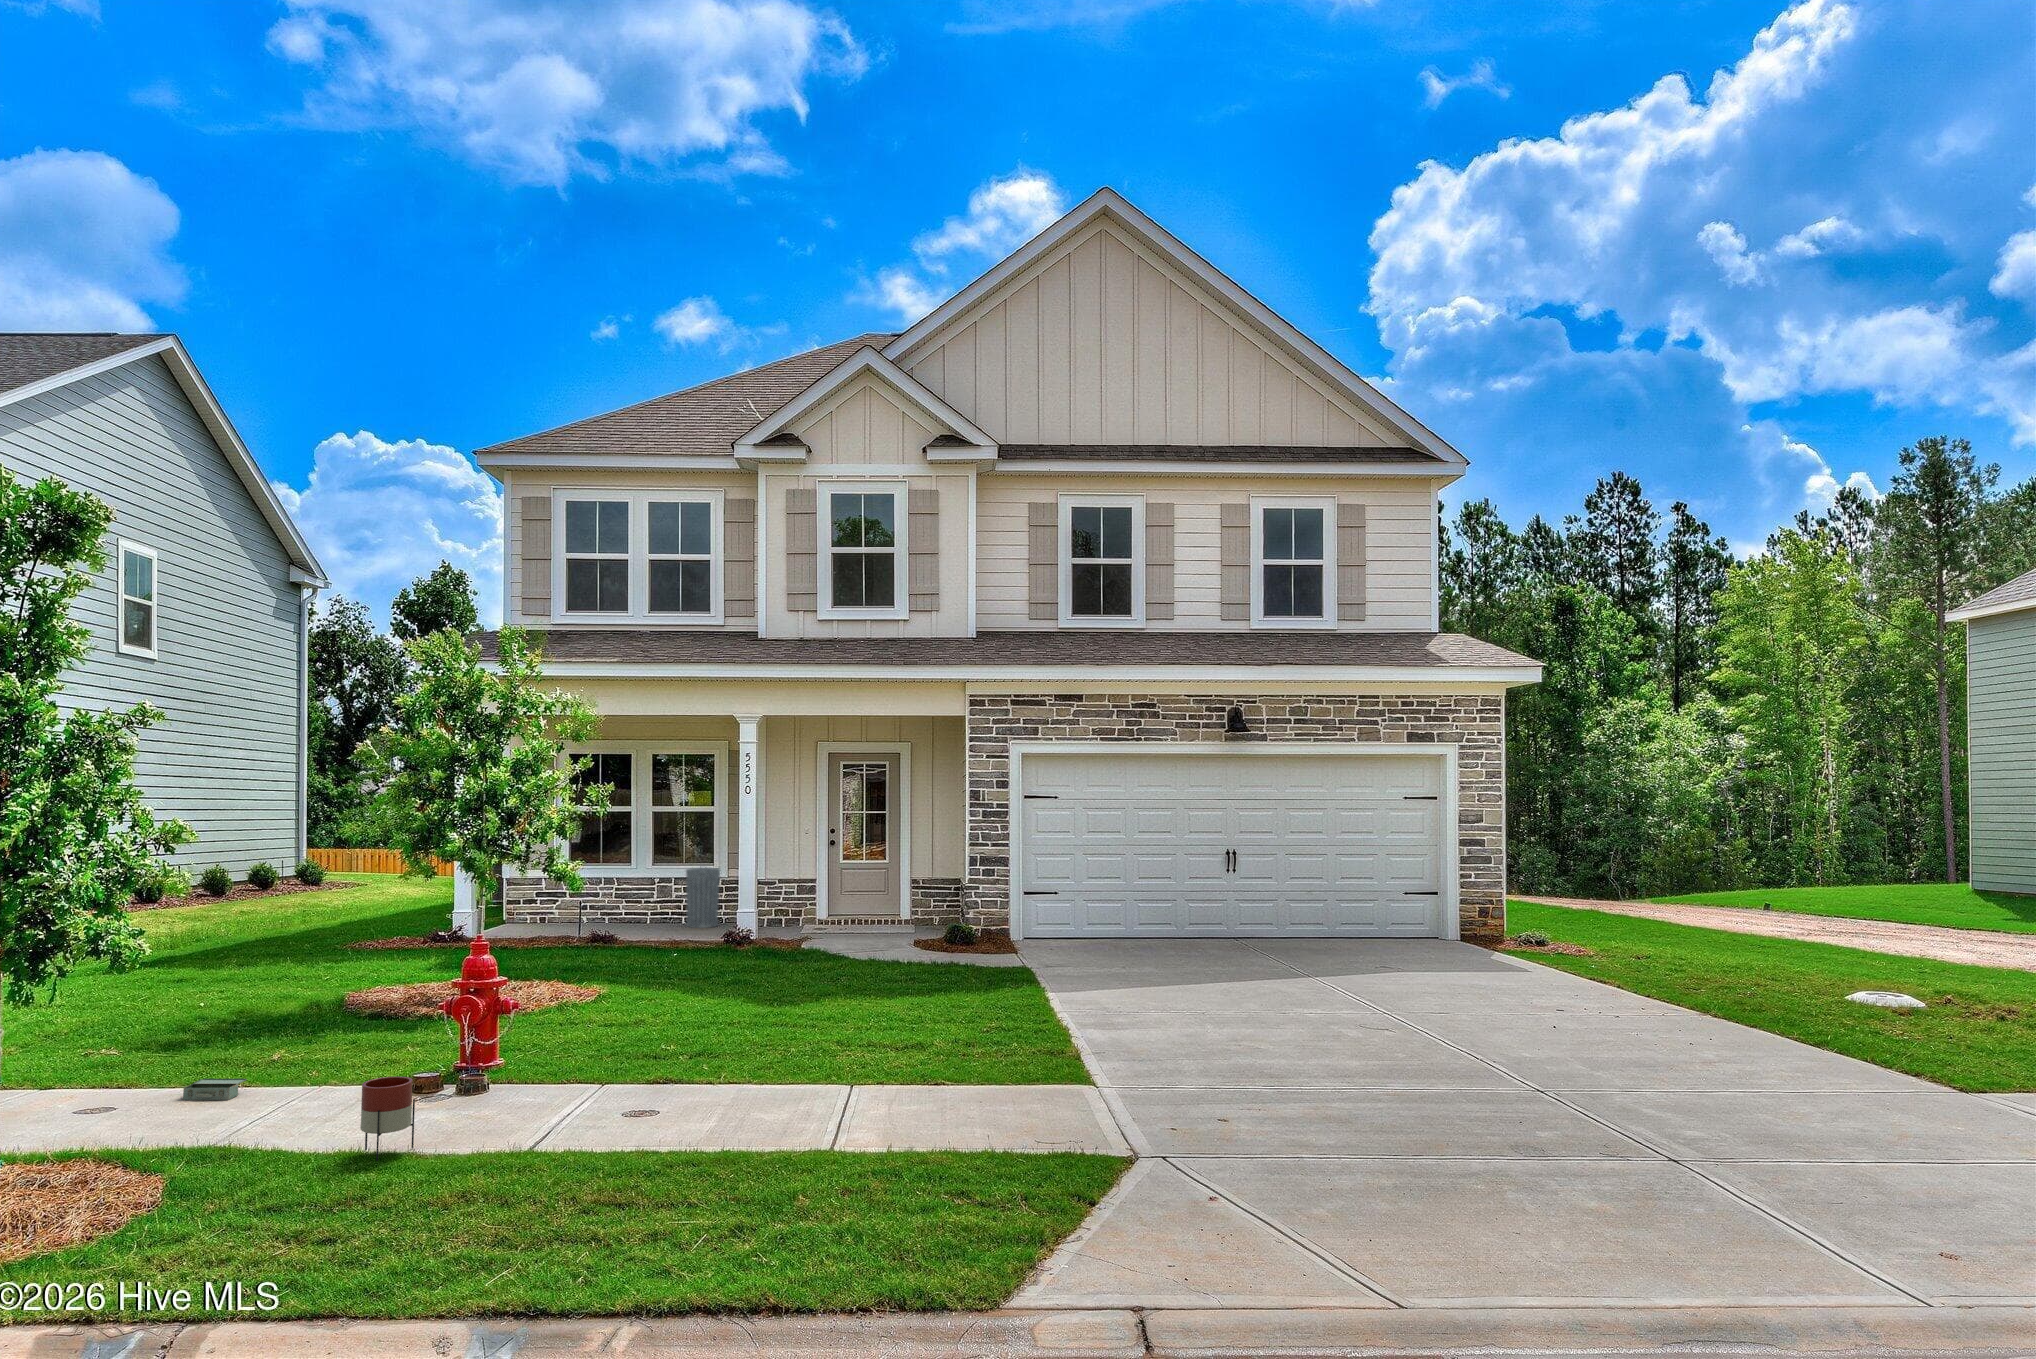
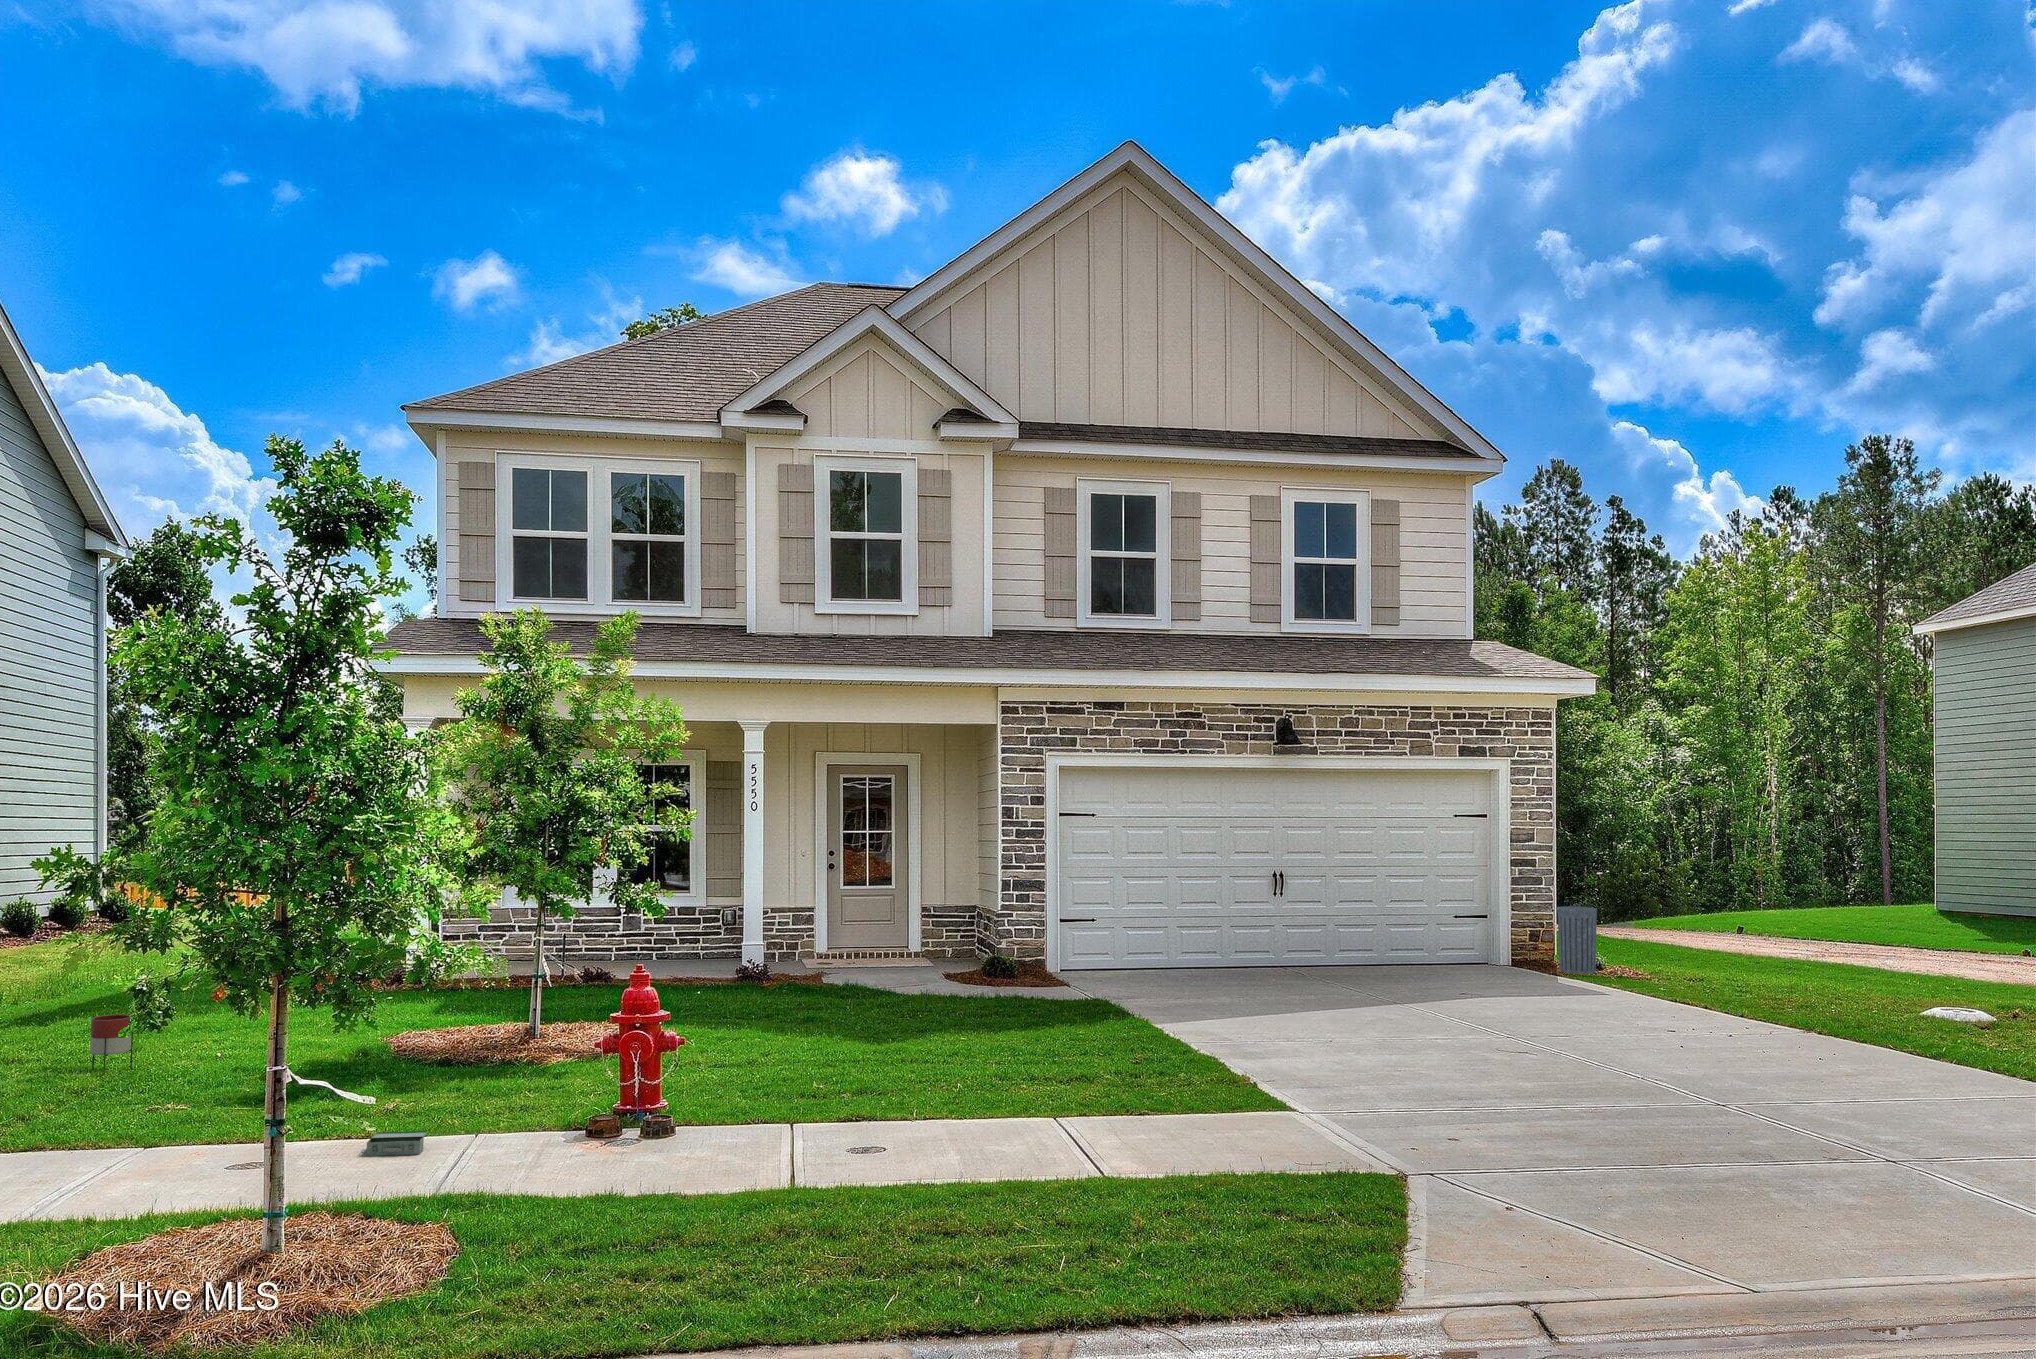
trash can: present [686,867,720,928] -> present [1557,905,1597,974]
planter: present [360,1076,415,1161] -> present [90,1014,133,1075]

